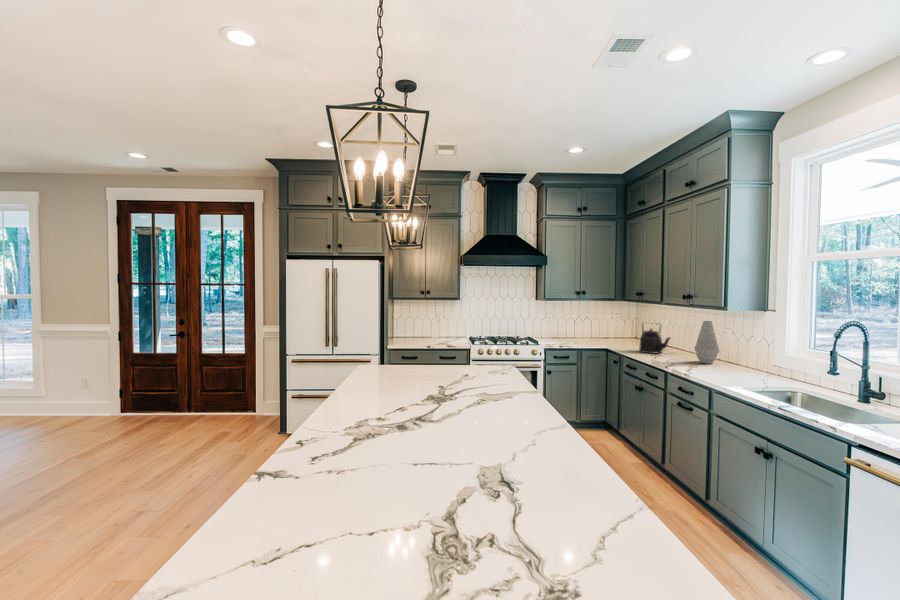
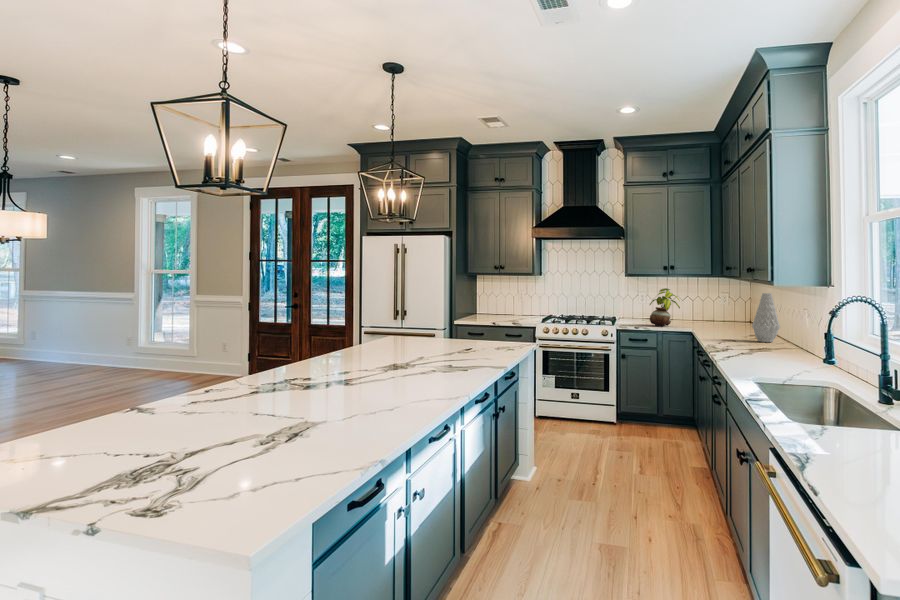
potted plant: none [562,310,592,343] -> present [650,288,680,326]
kettle: present [640,324,670,353] -> none [716,300,746,335]

